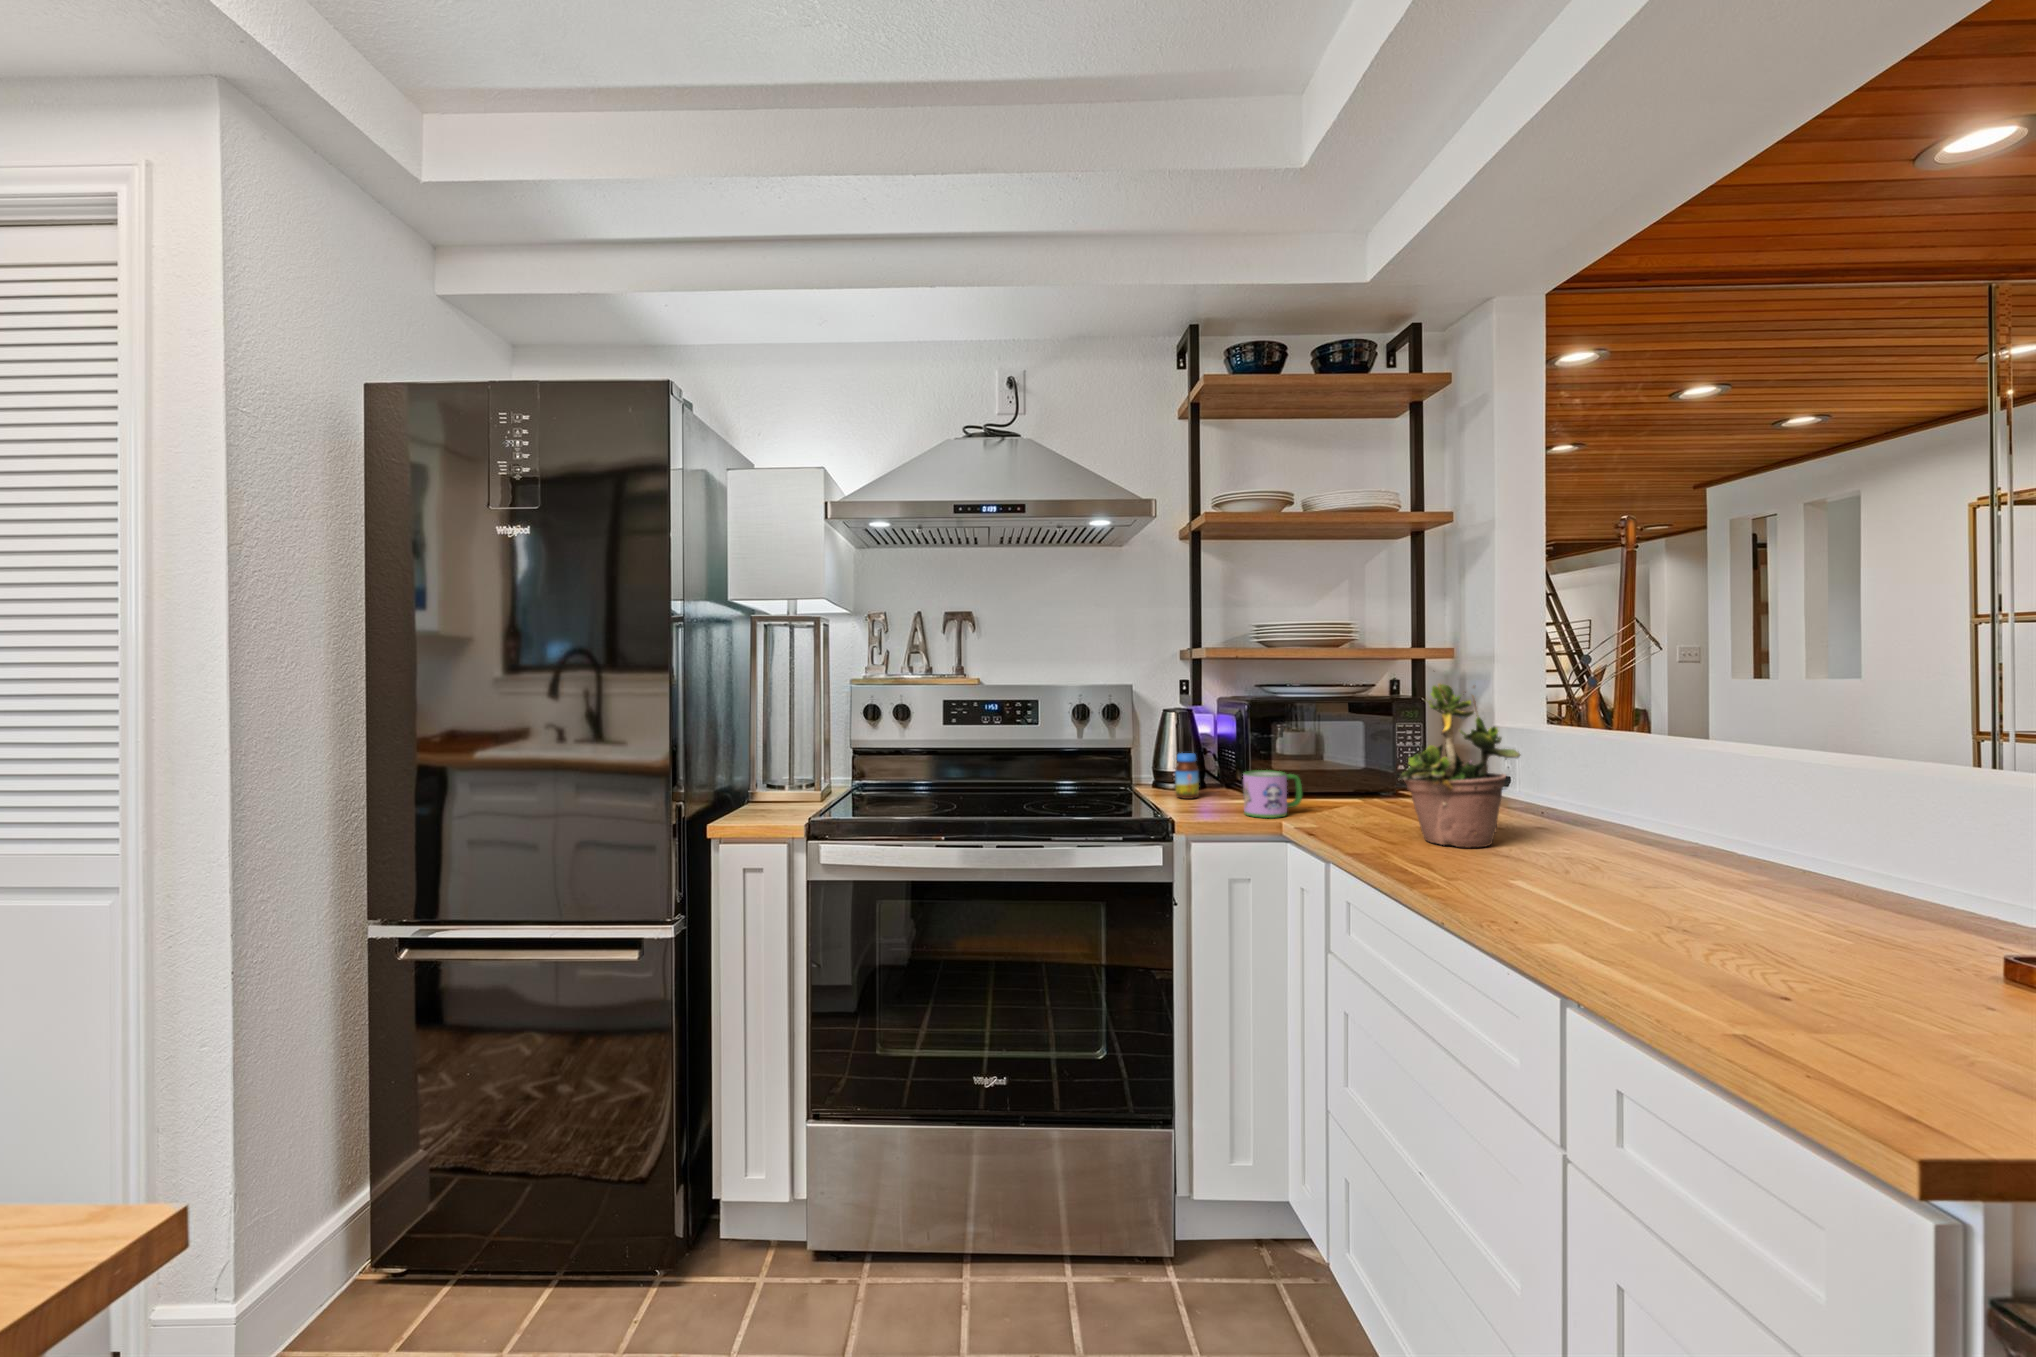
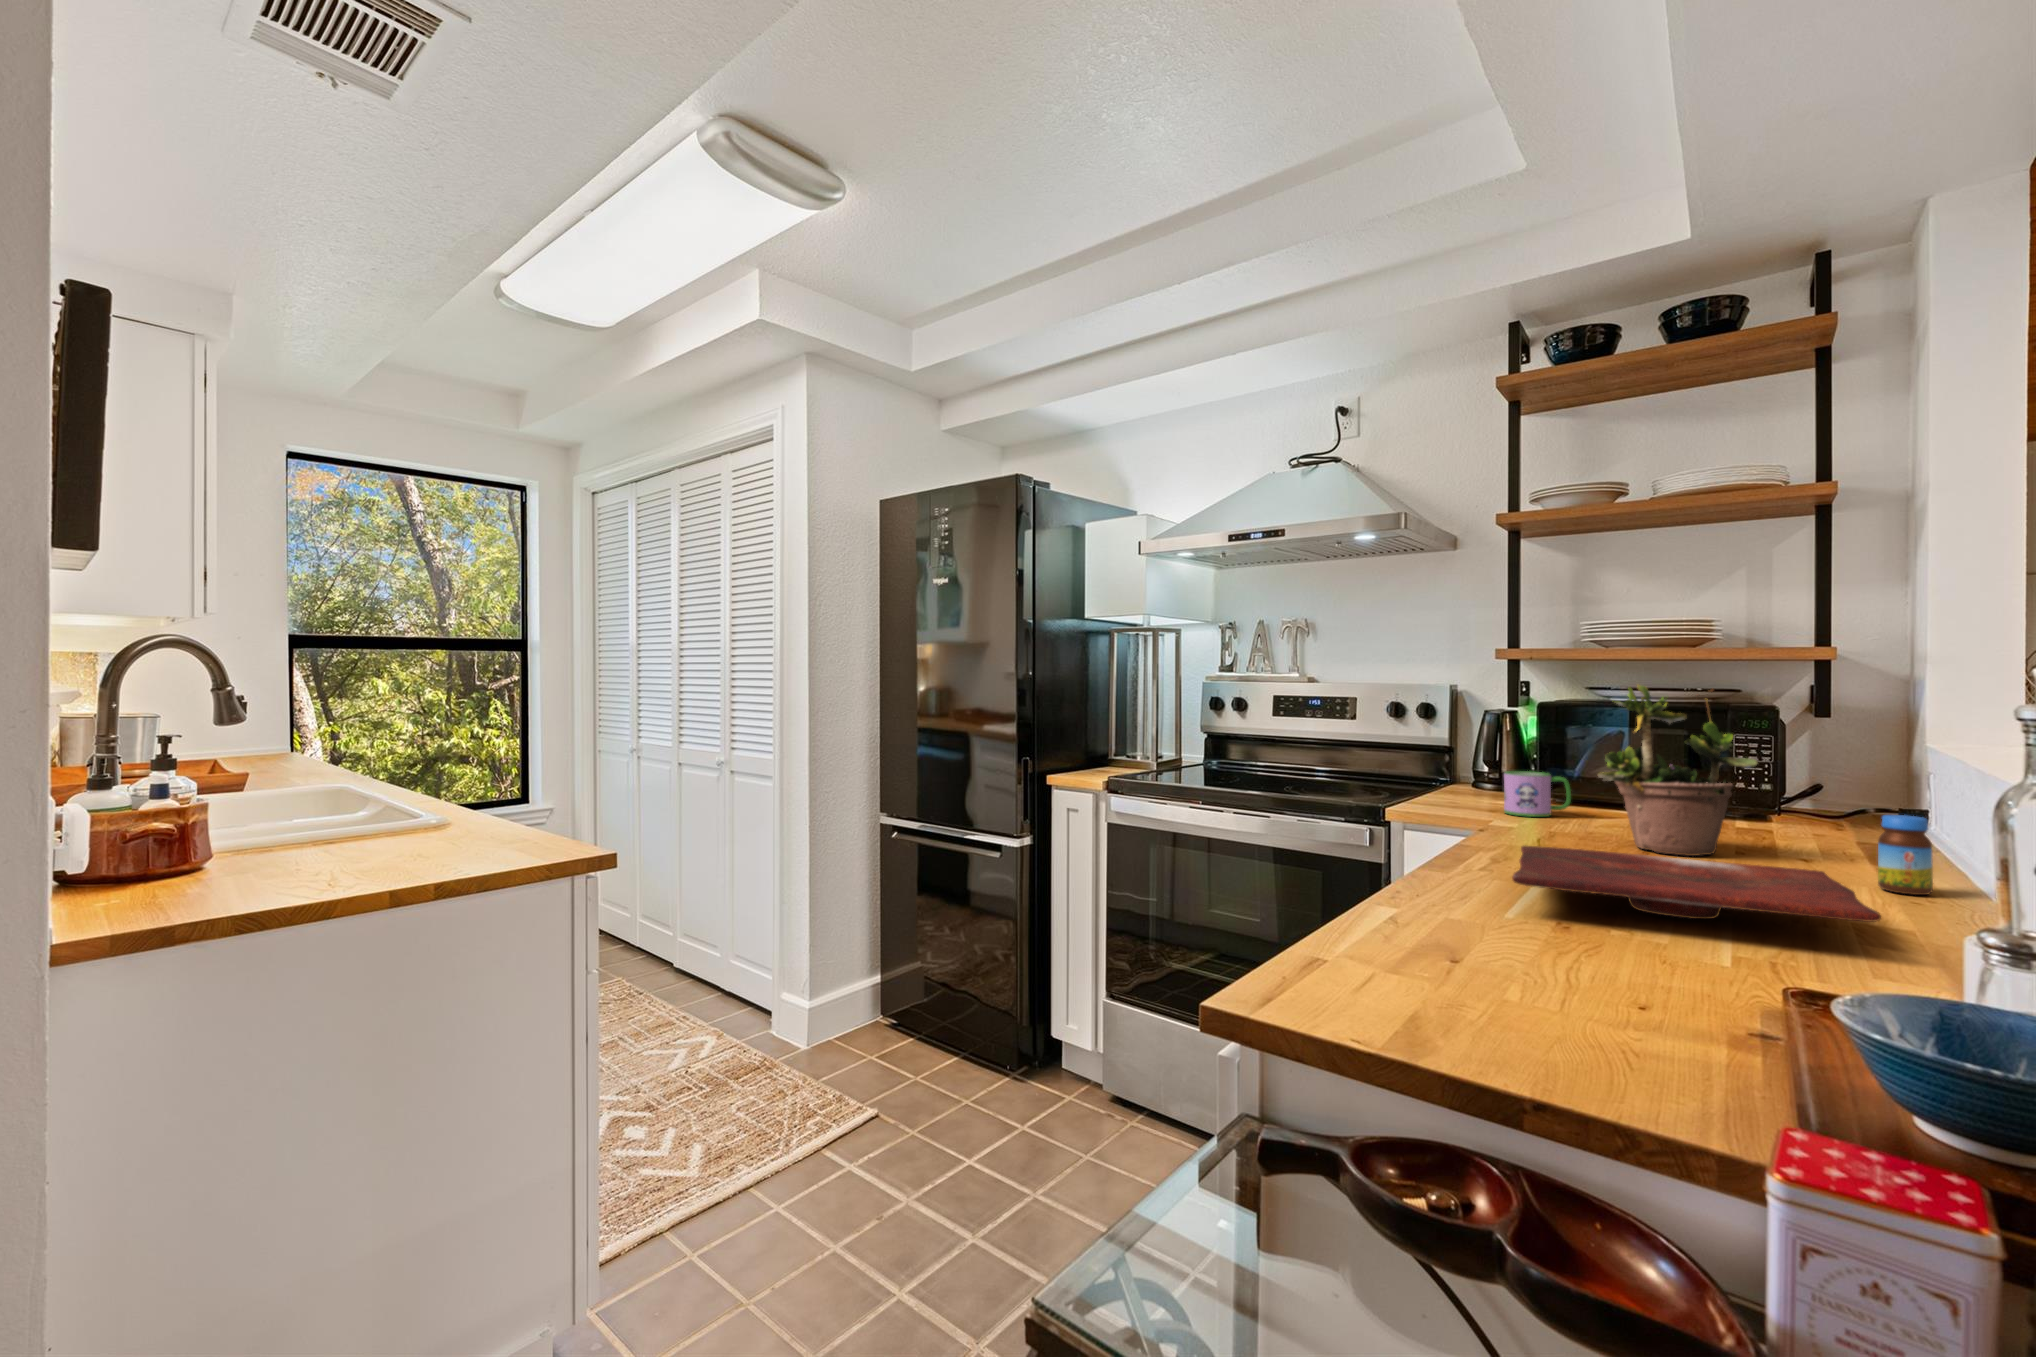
jar: present [1175,753,1199,799] -> present [1878,815,1933,895]
cutting board: none [1472,859,1919,938] -> present [1512,846,1881,922]

